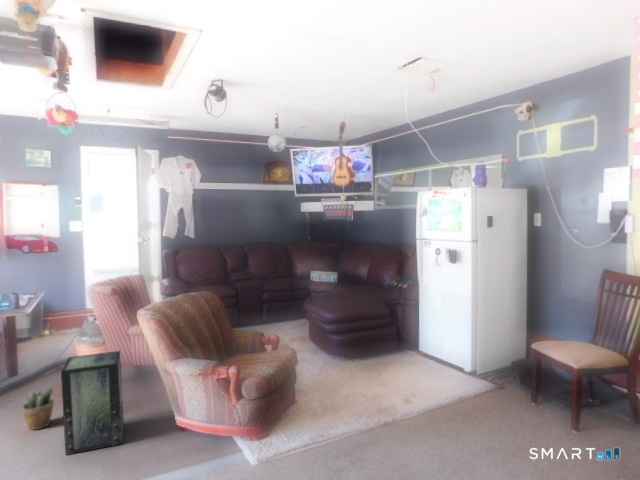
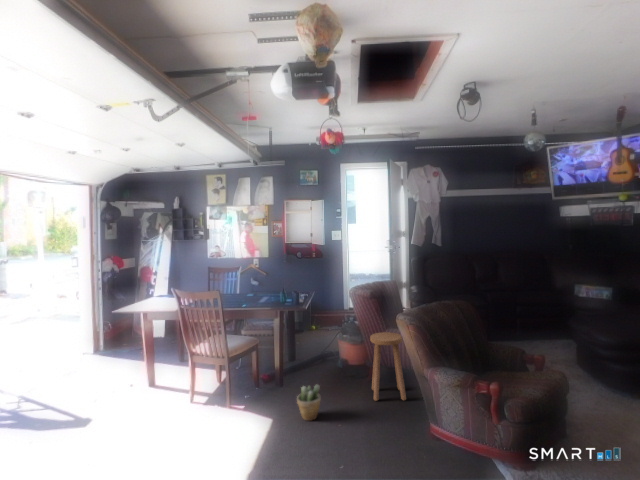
stool: none [115,325,155,397] -> present [370,332,406,401]
storage box: present [61,351,124,455] -> none [326,363,379,462]

